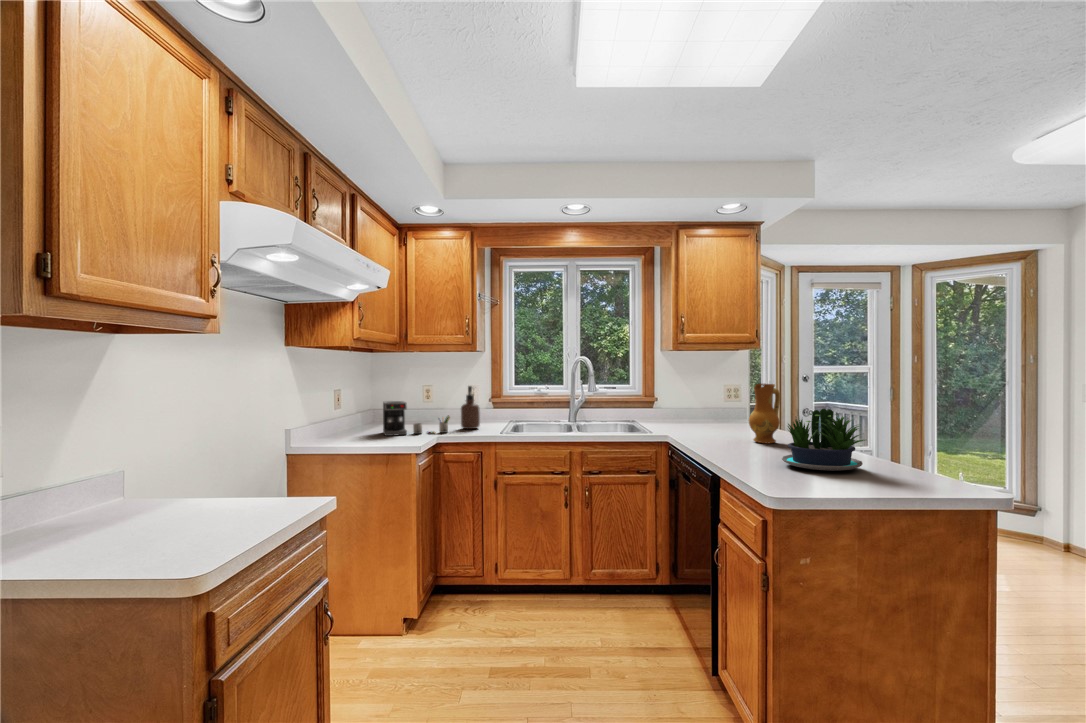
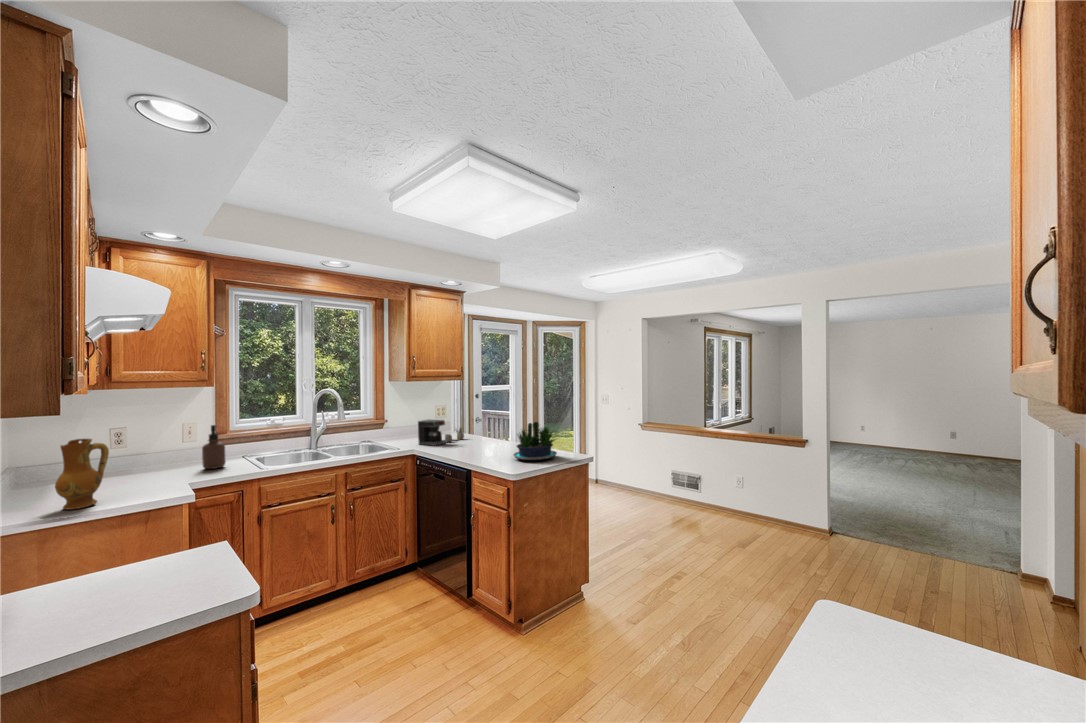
ceramic jug: present [749,384,781,443] -> present [55,439,109,510]
coffee maker: present [383,401,450,436] -> present [418,420,464,446]

